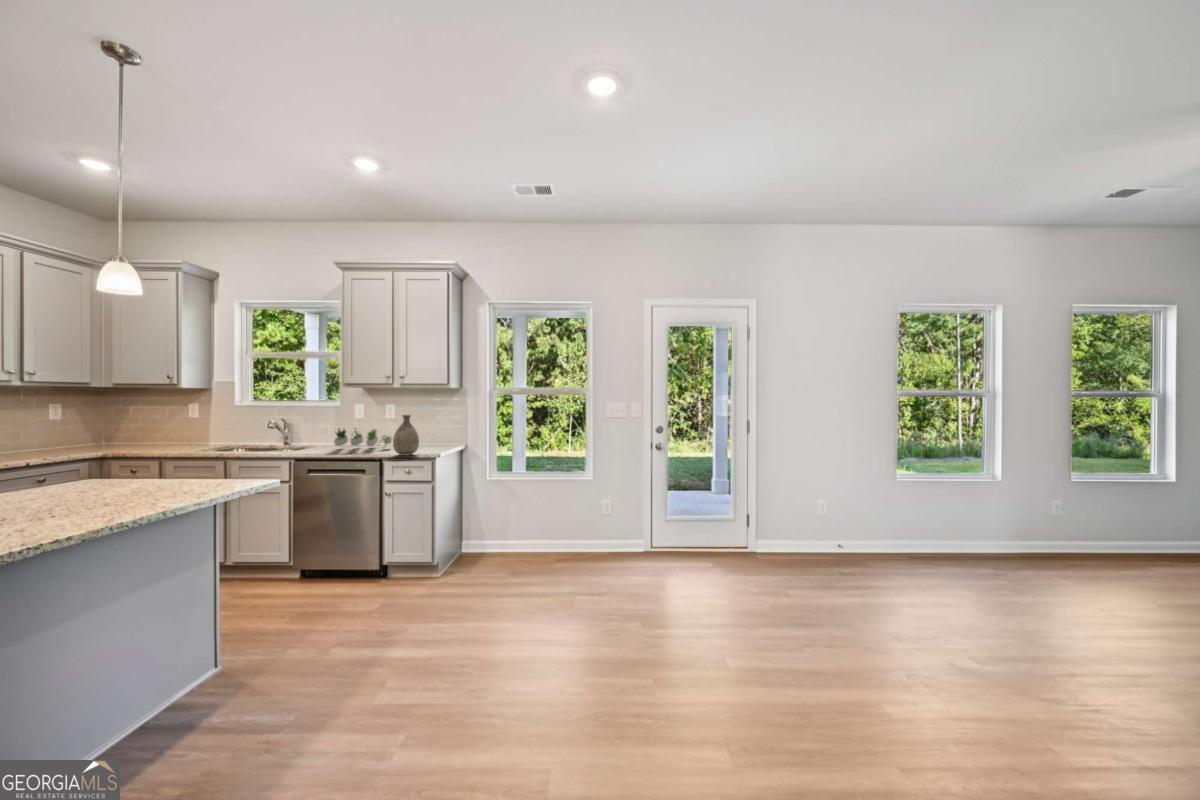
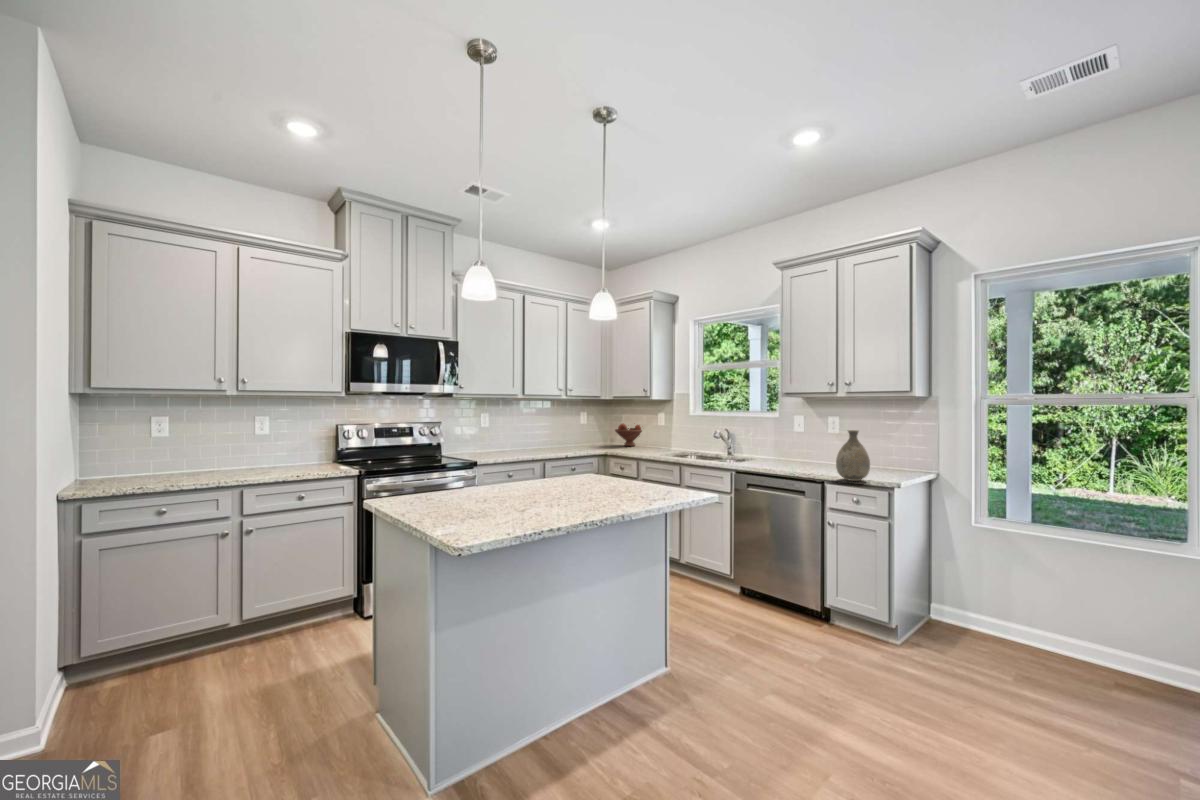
fruit bowl: none [116,417,165,445] -> present [615,423,642,446]
succulent plant: present [334,428,392,446] -> none [772,439,837,470]

